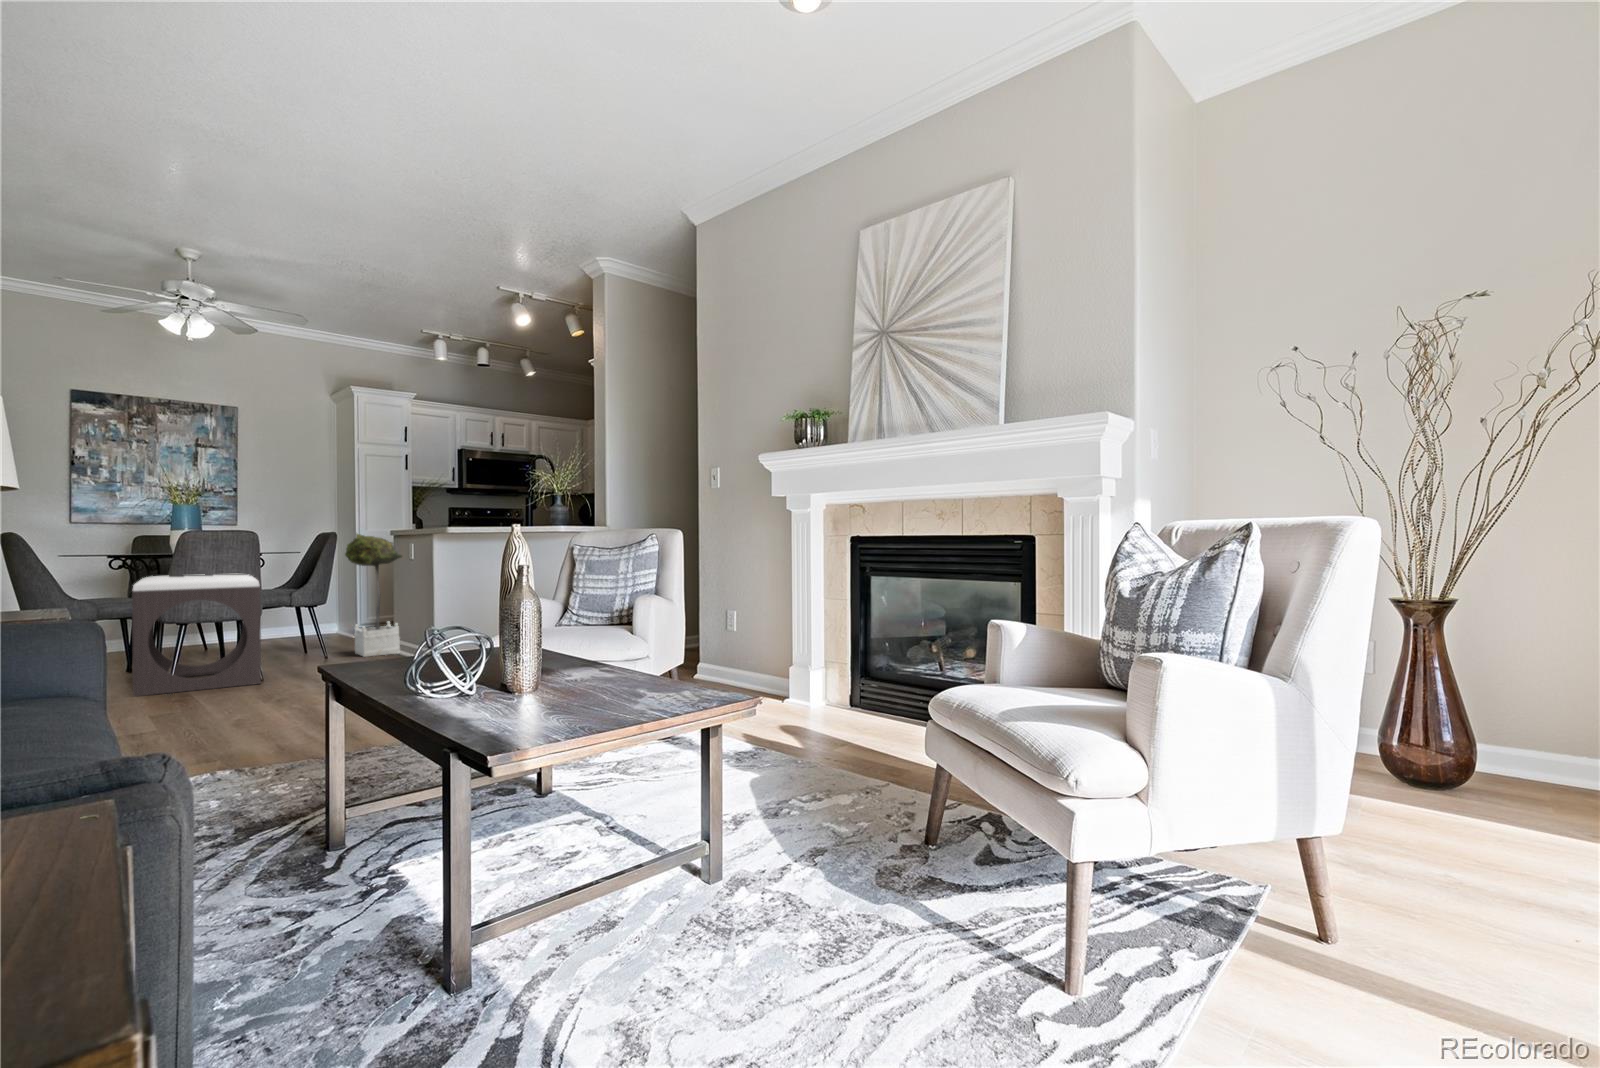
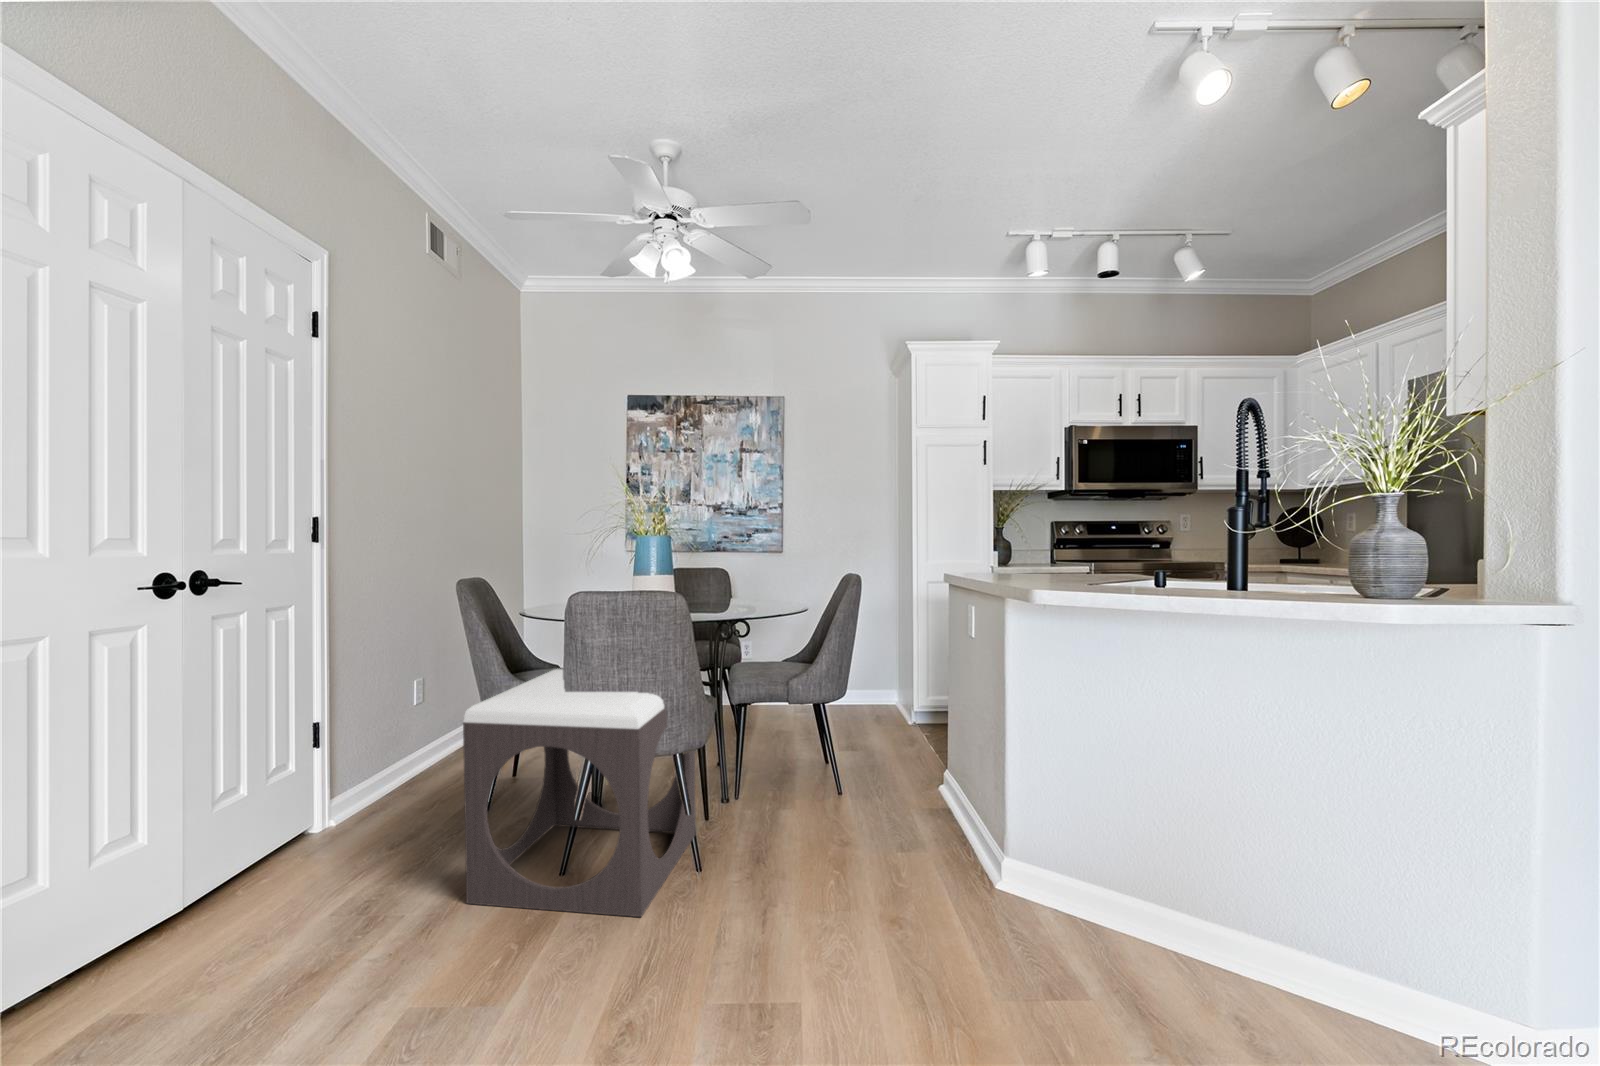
potted tree: present [345,534,402,657] -> none [848,589,941,823]

